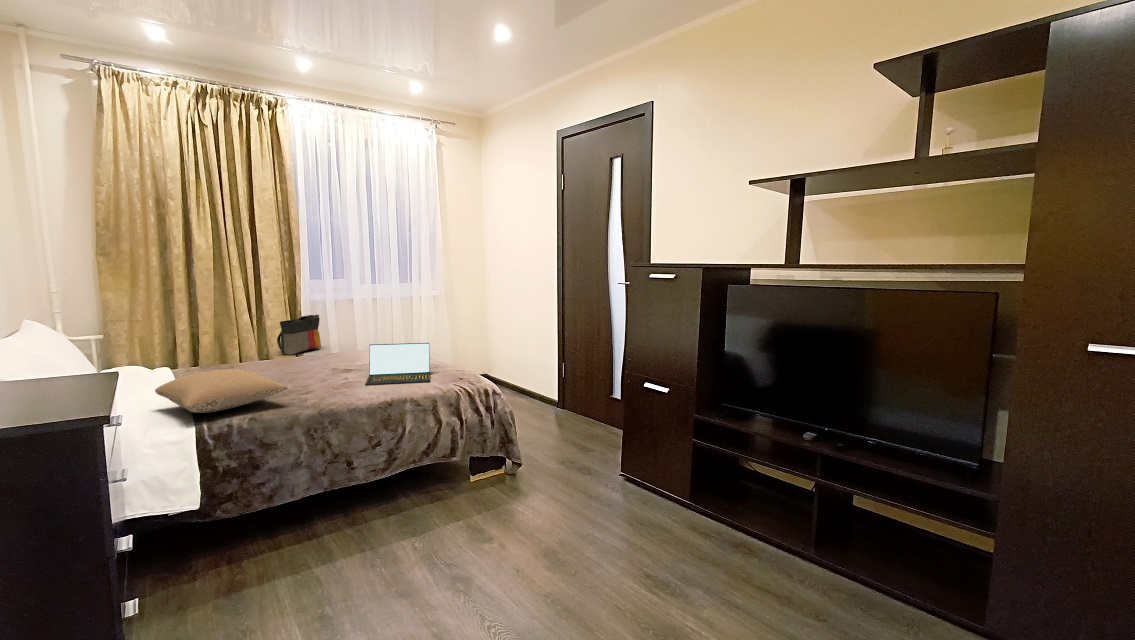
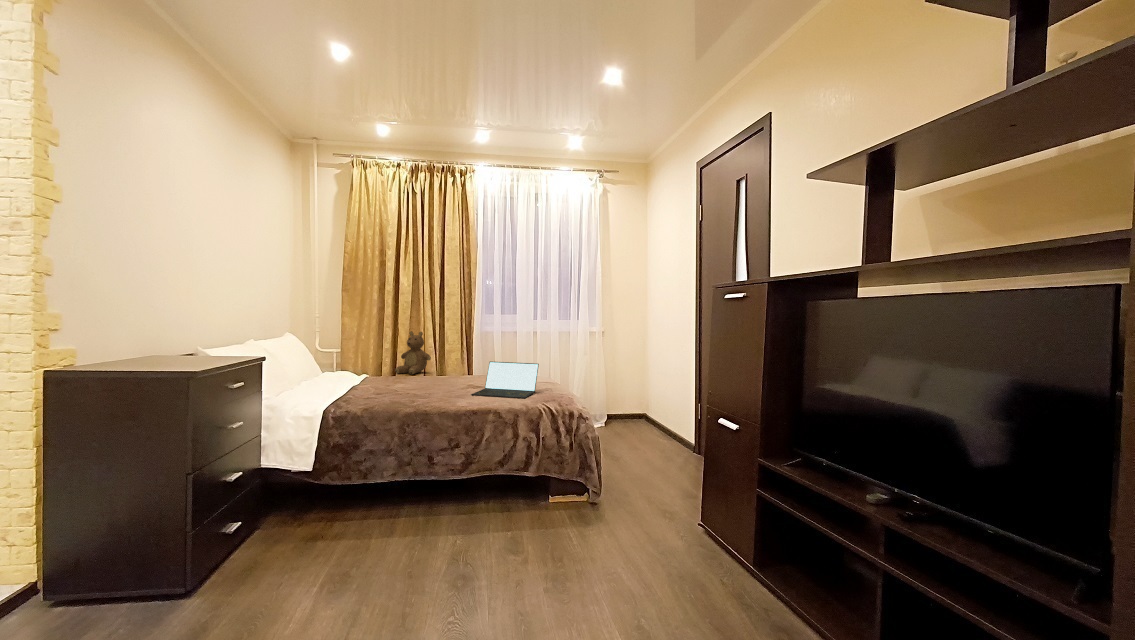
teddy bear: none [207,311,256,366] -> present [395,331,431,374]
tote bag: present [277,315,321,355] -> none [454,340,488,371]
pillow: present [155,369,288,413] -> none [315,368,396,399]

